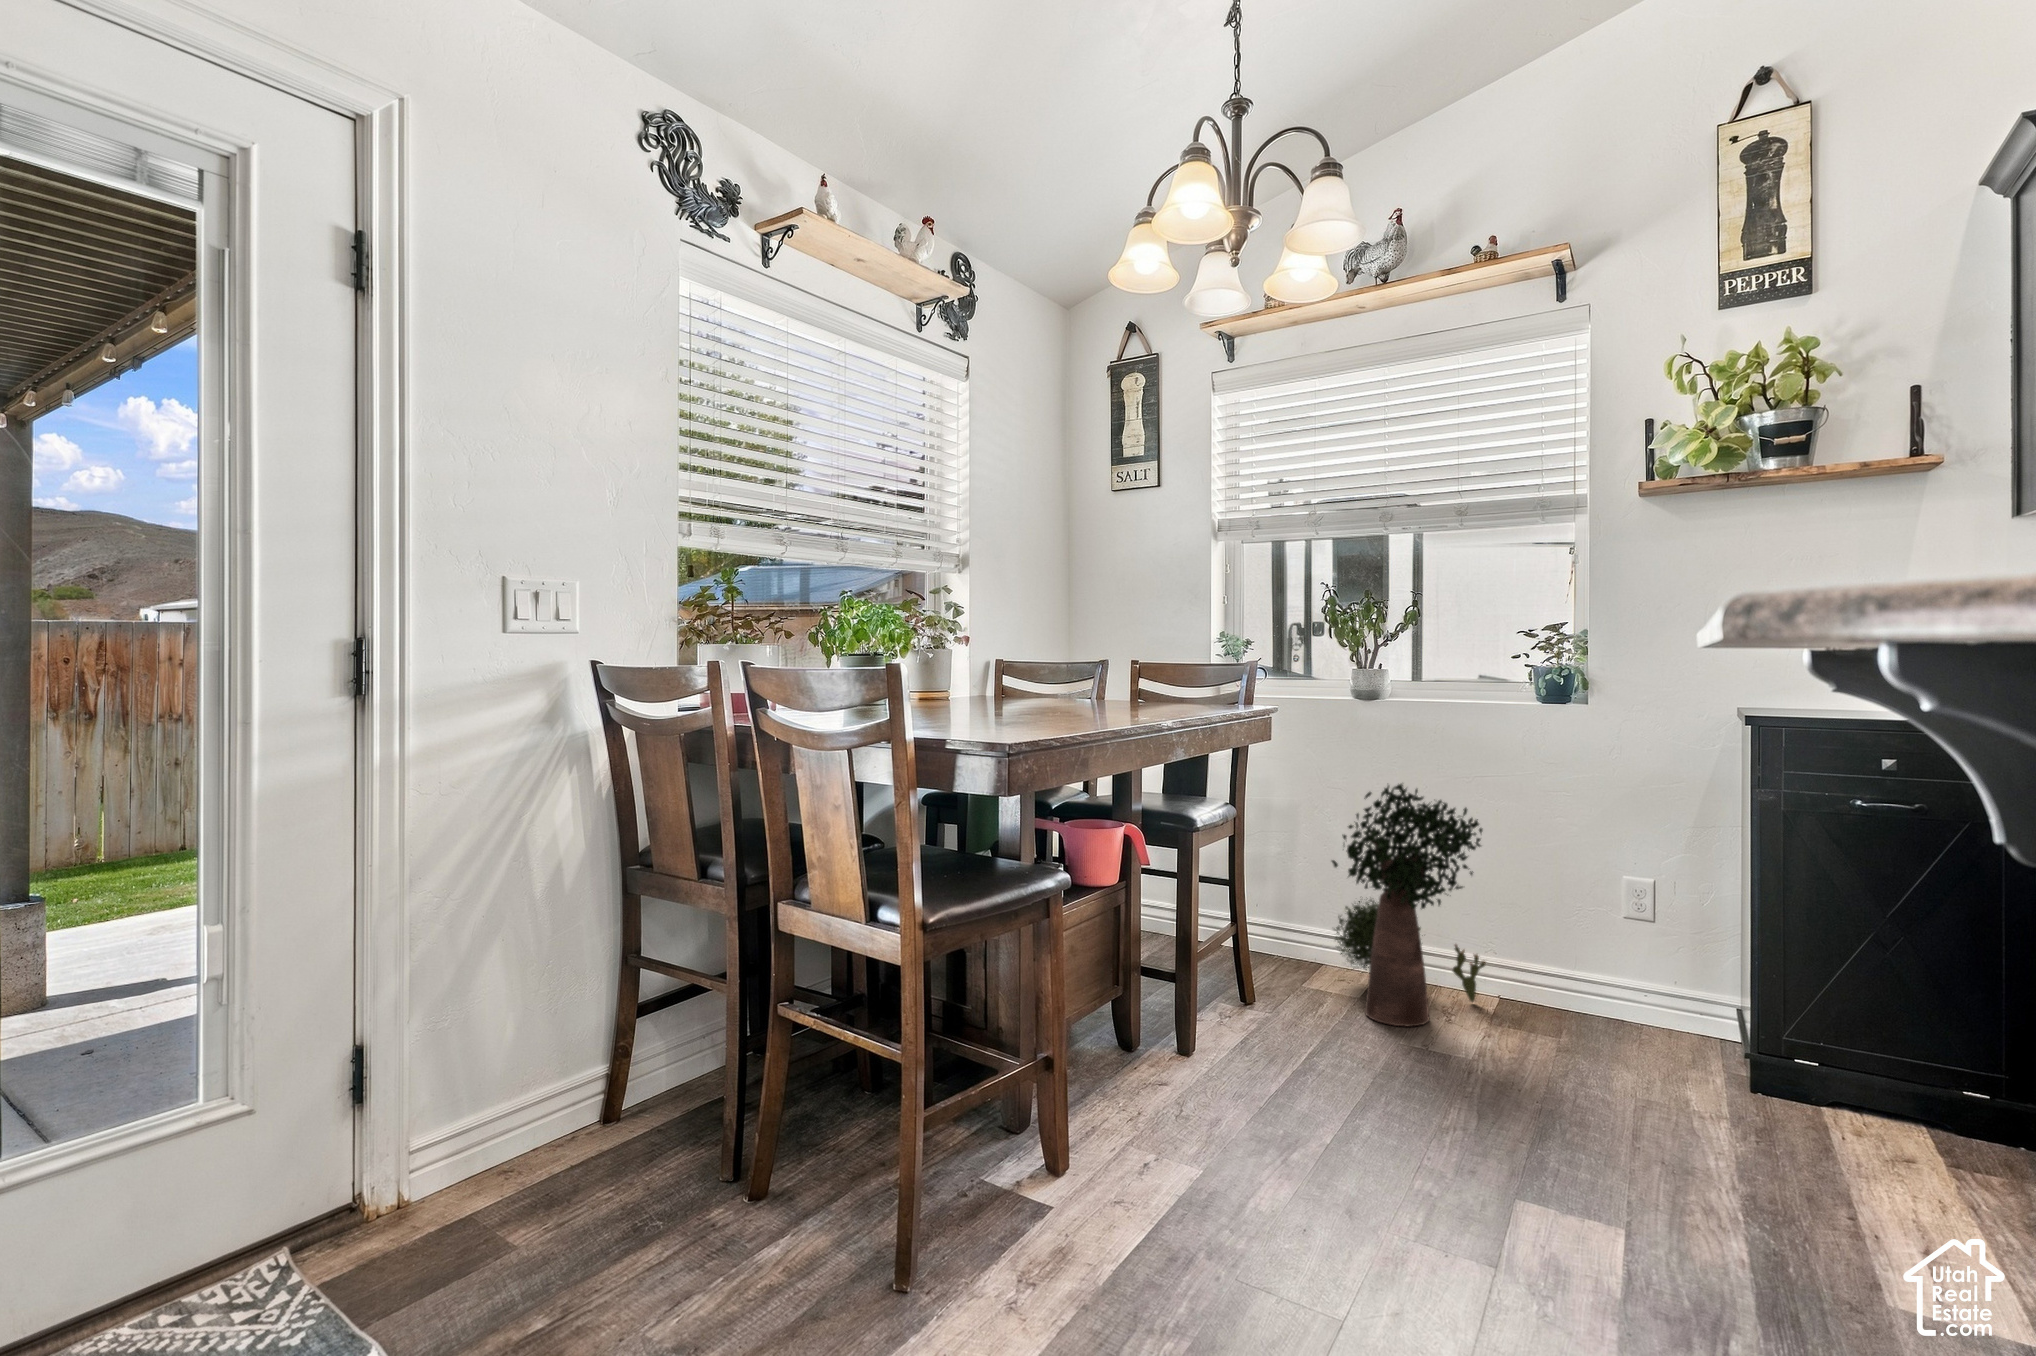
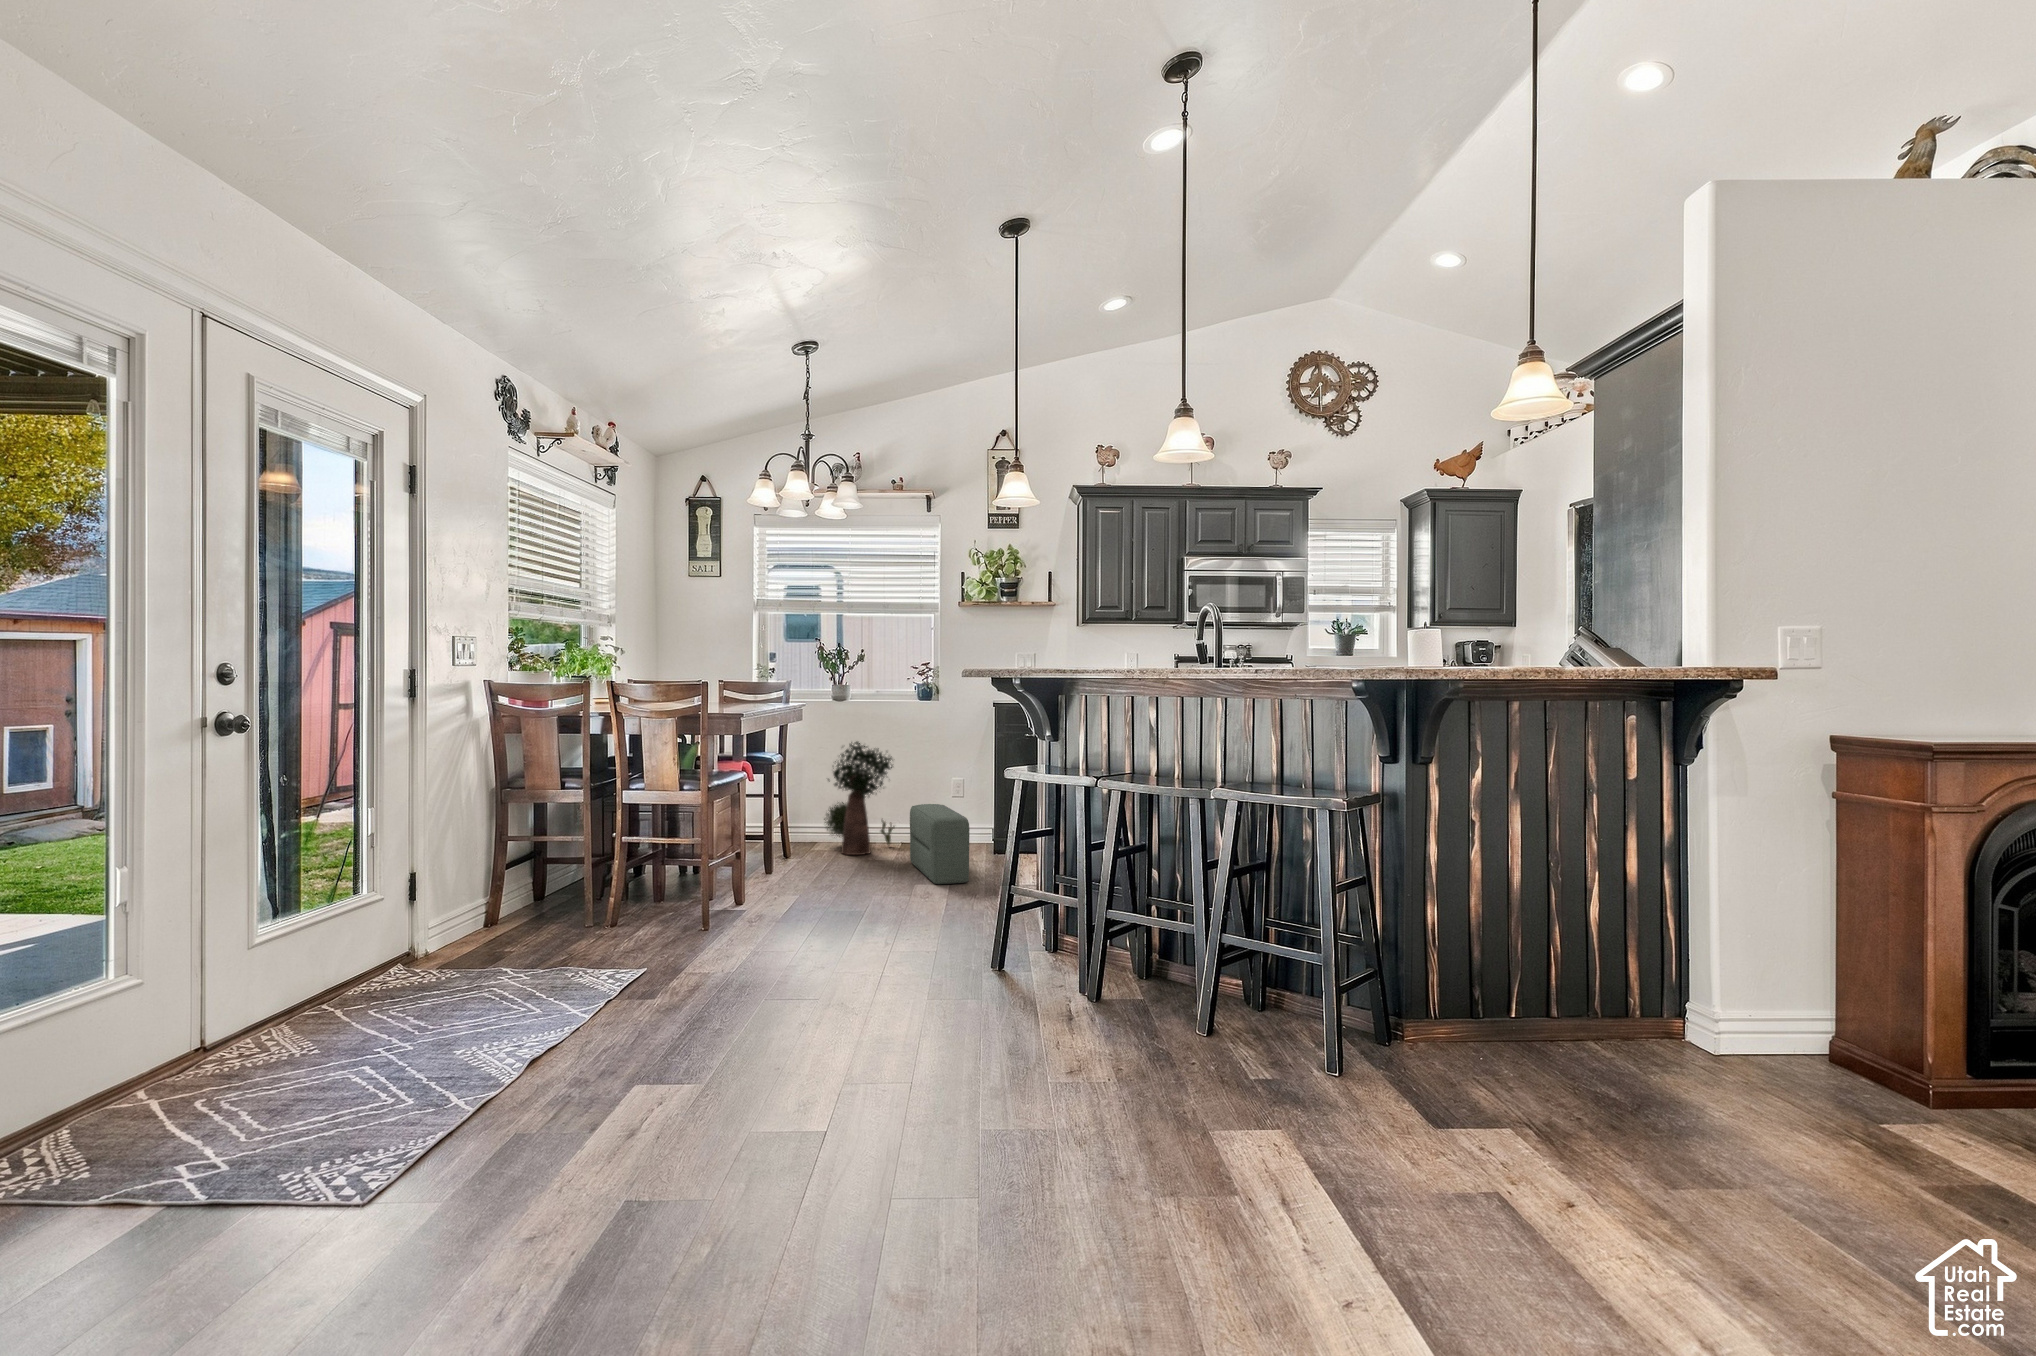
pouf: none [1521,950,1712,1225] -> present [910,804,970,884]

